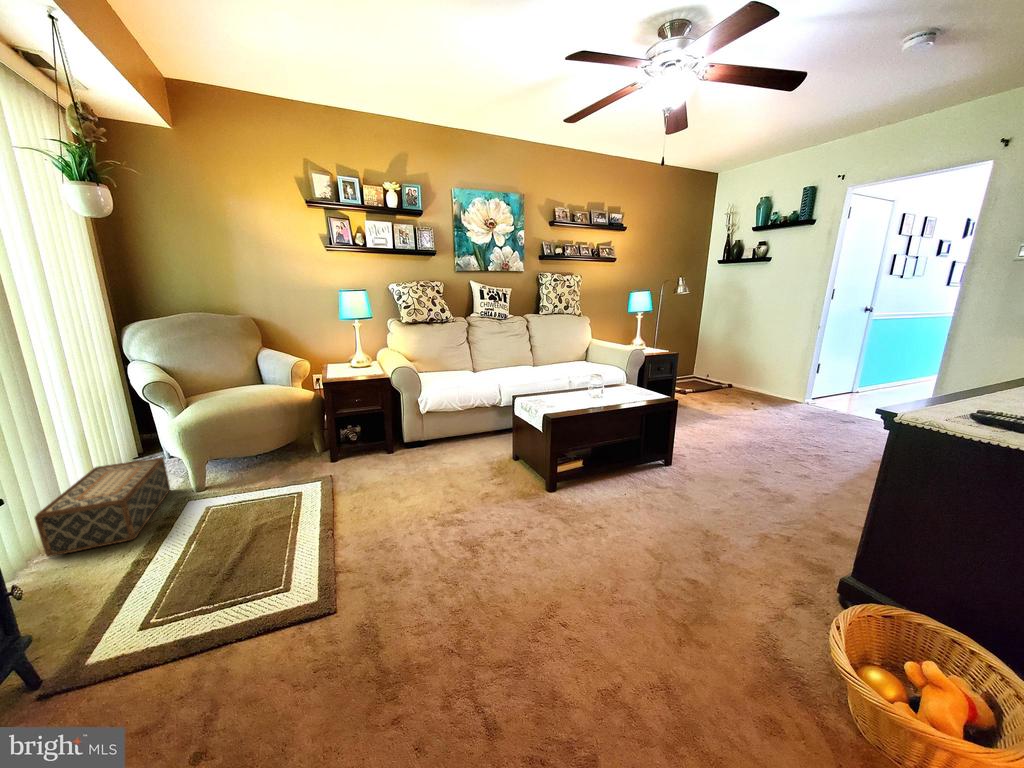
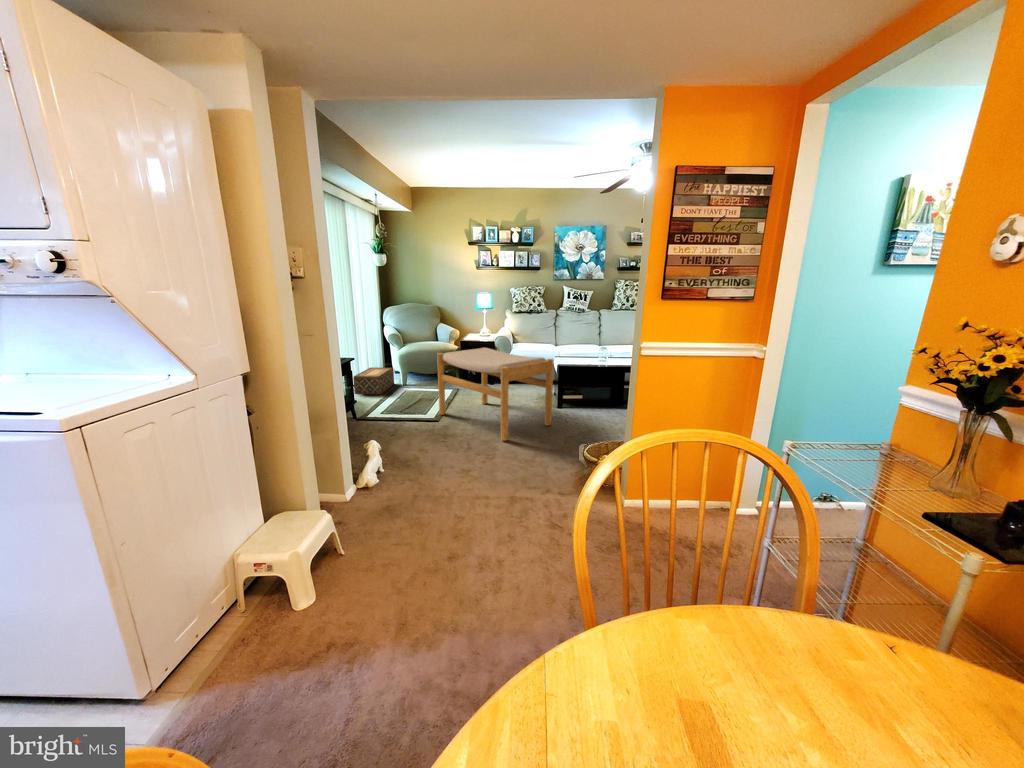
footstool: none [307,404,585,652] -> present [437,348,553,441]

